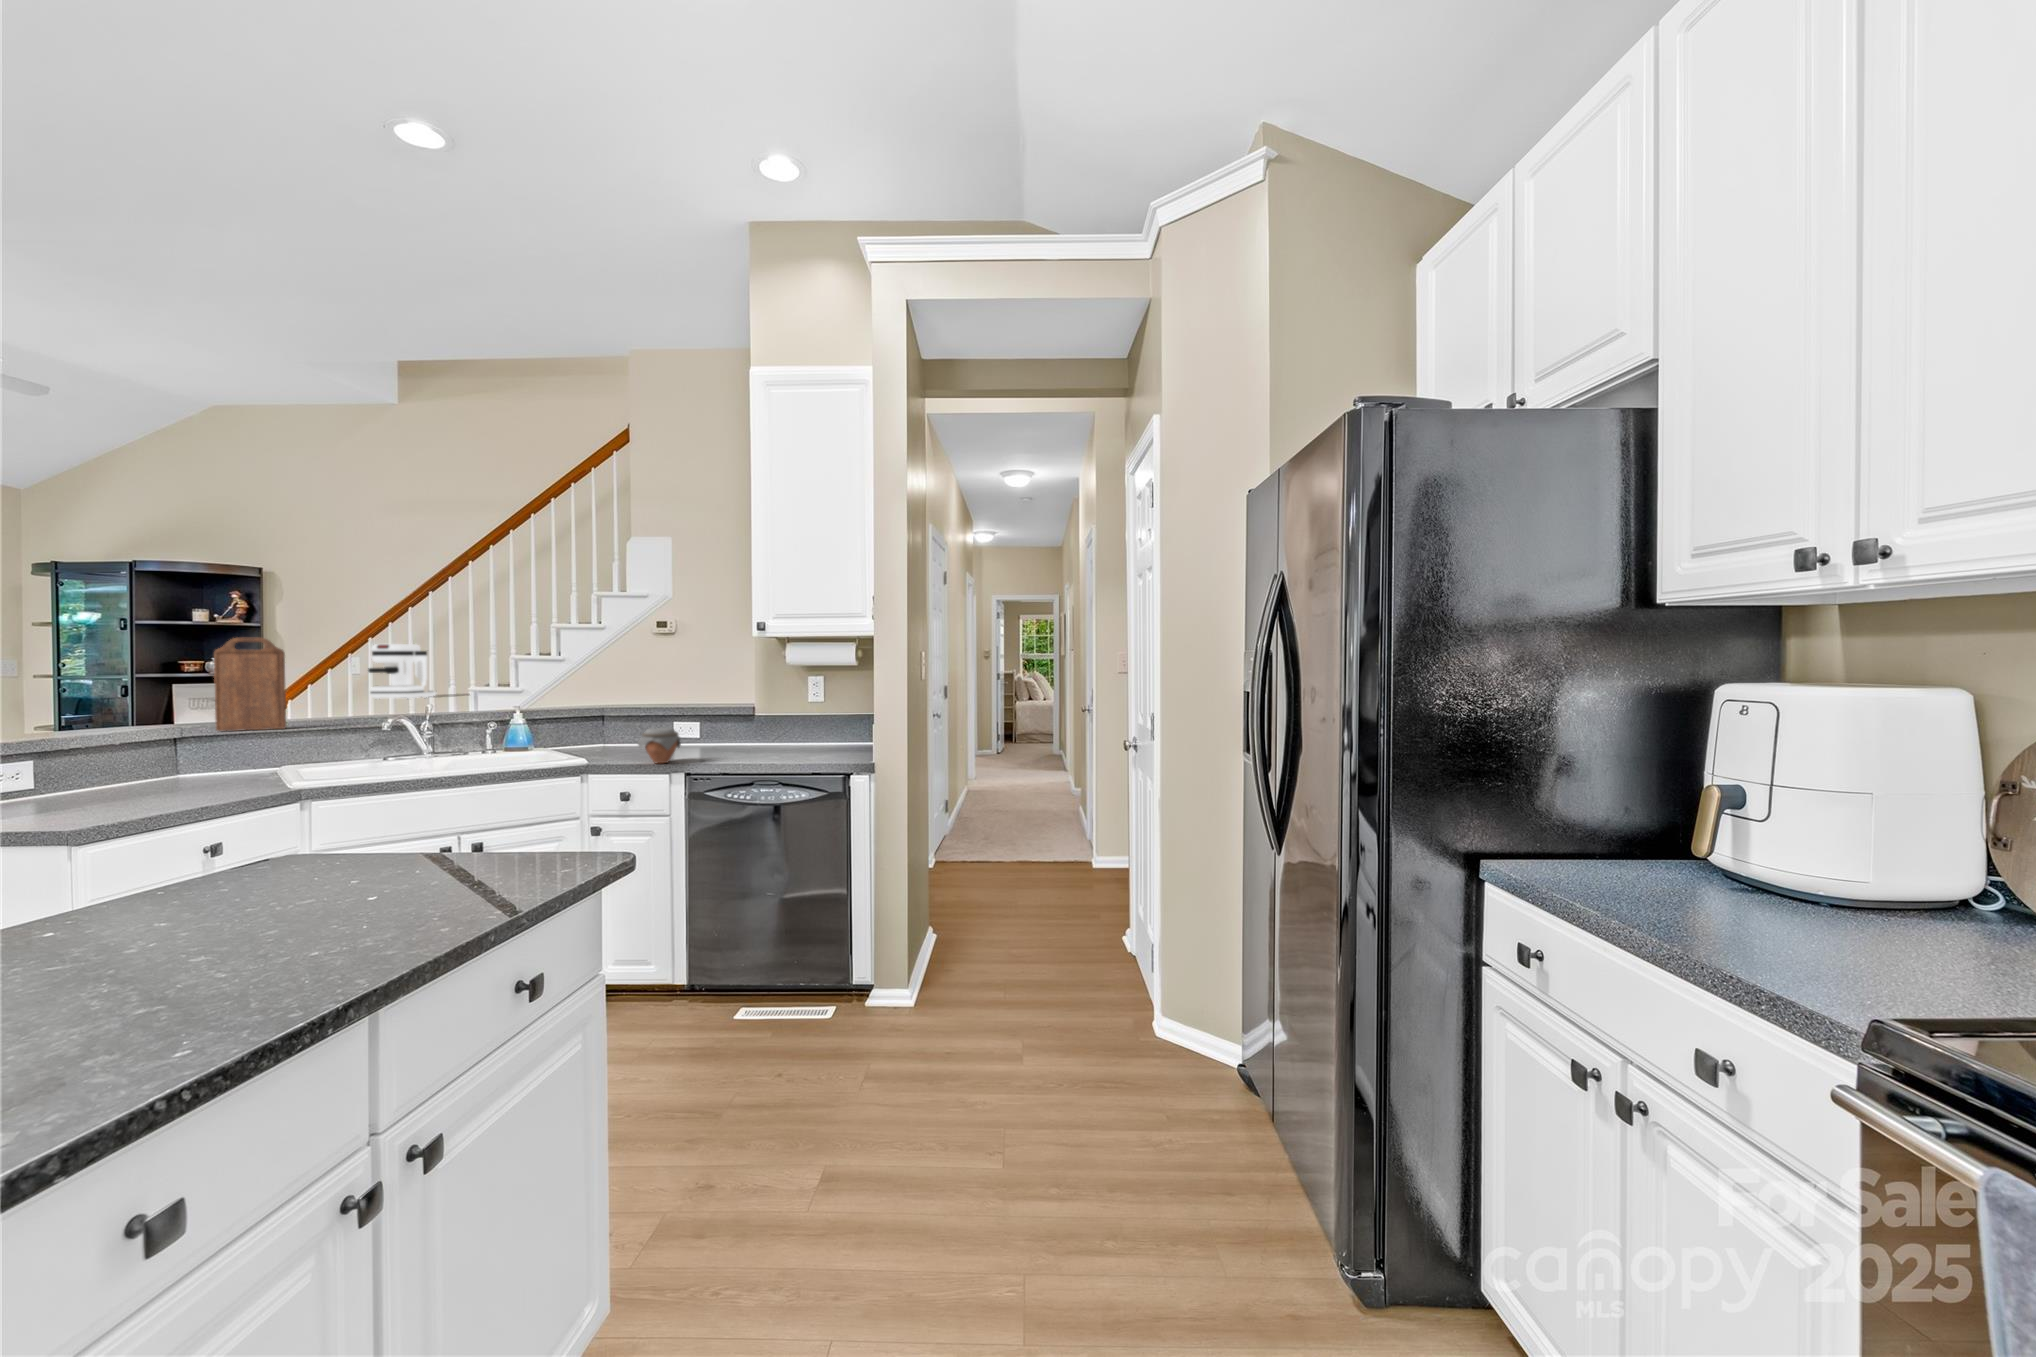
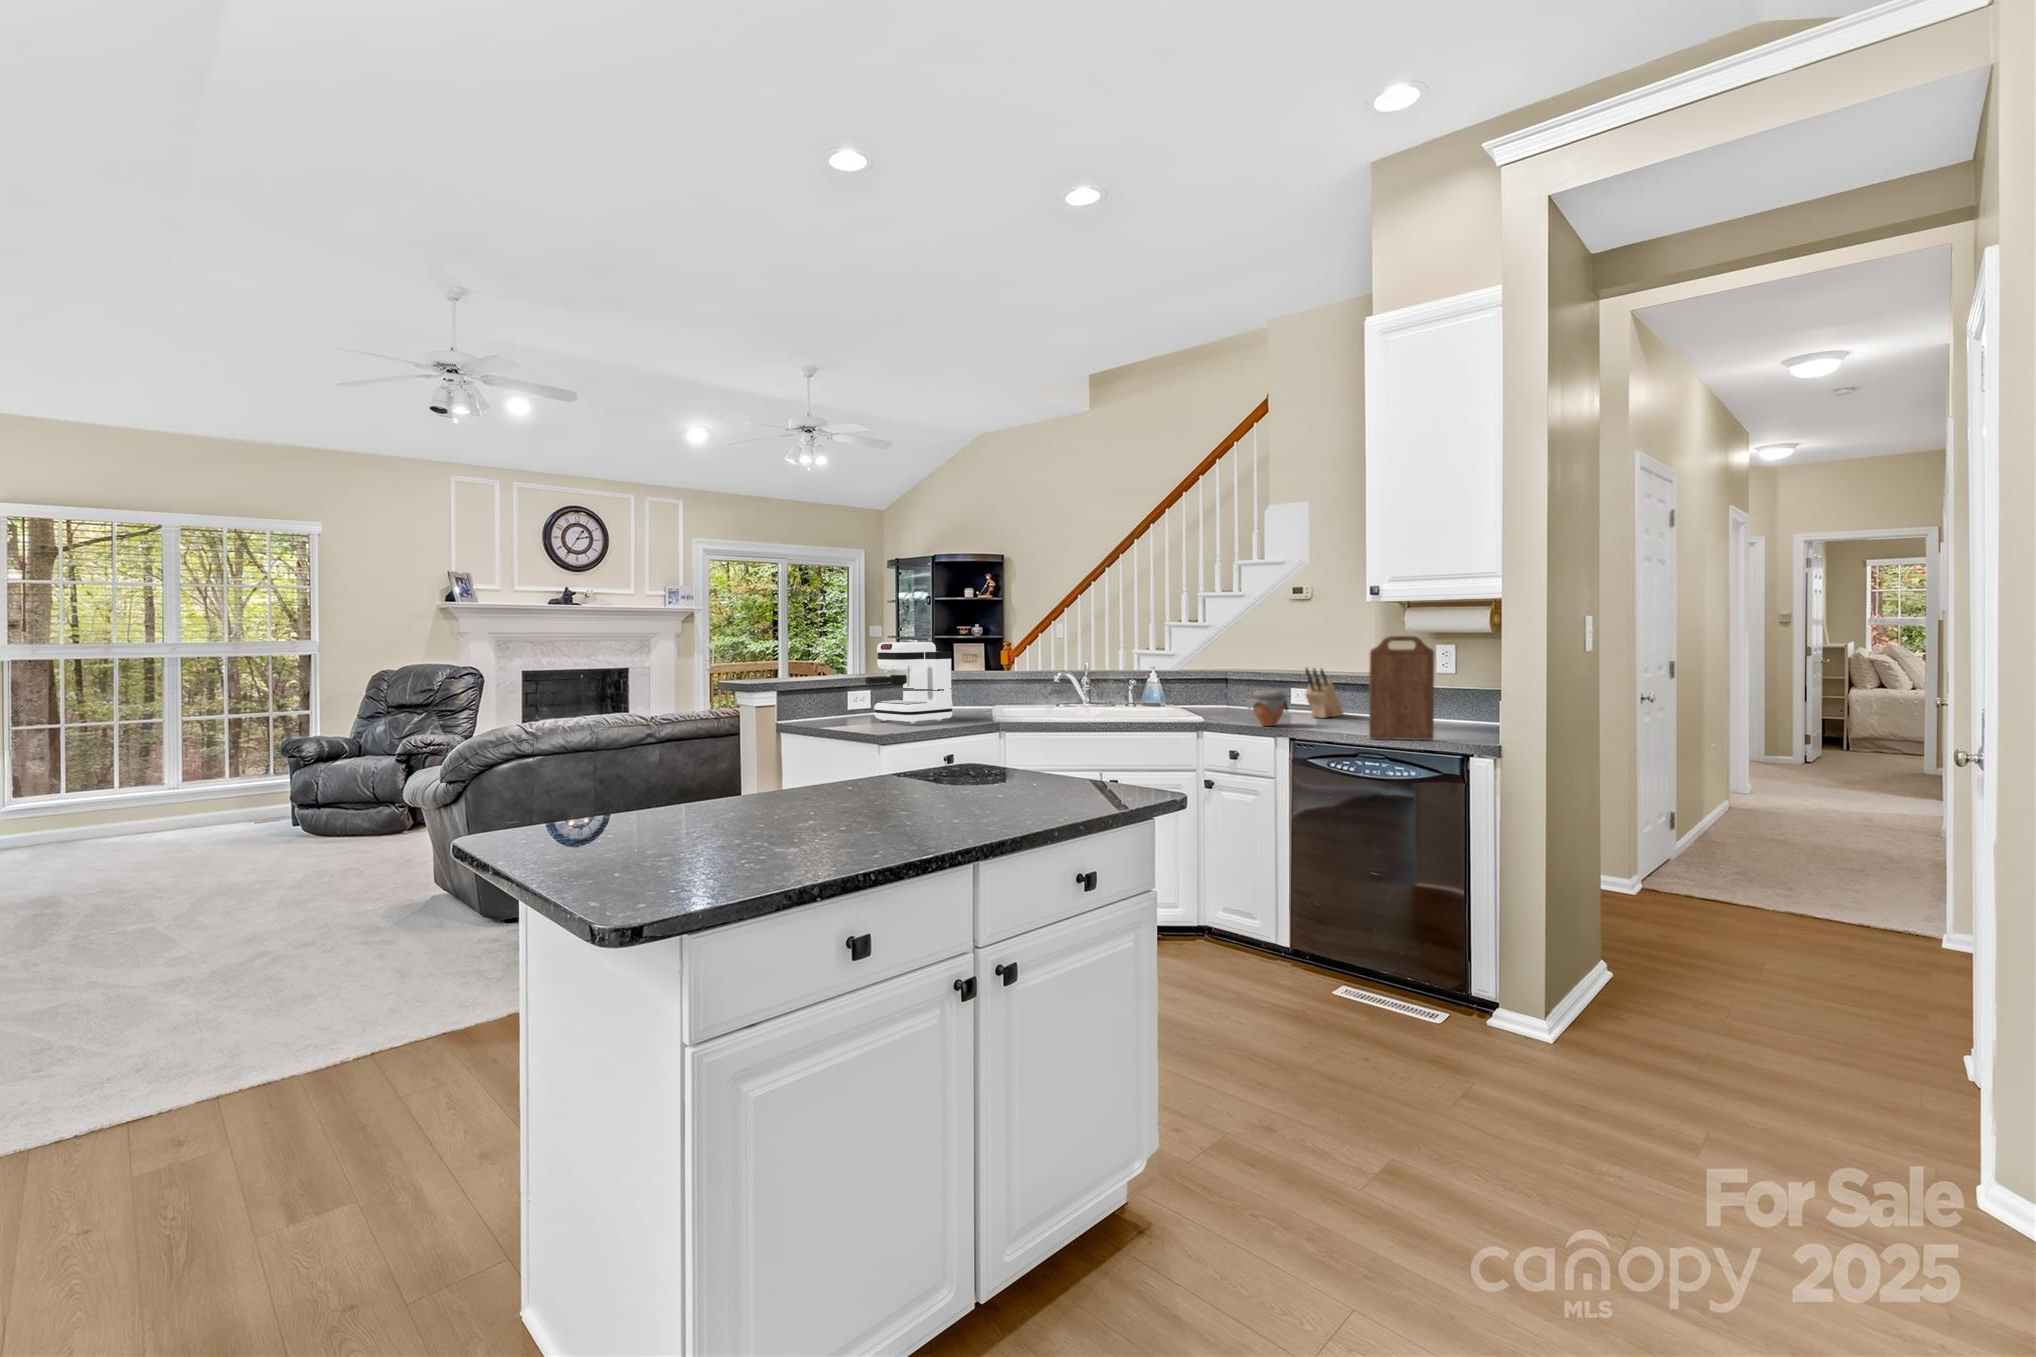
cutting board: present [214,638,286,731] -> present [1369,636,1434,740]
coffee maker: present [368,644,436,699] -> present [865,642,952,723]
knife block: none [692,704,725,751] -> present [1305,668,1343,718]

